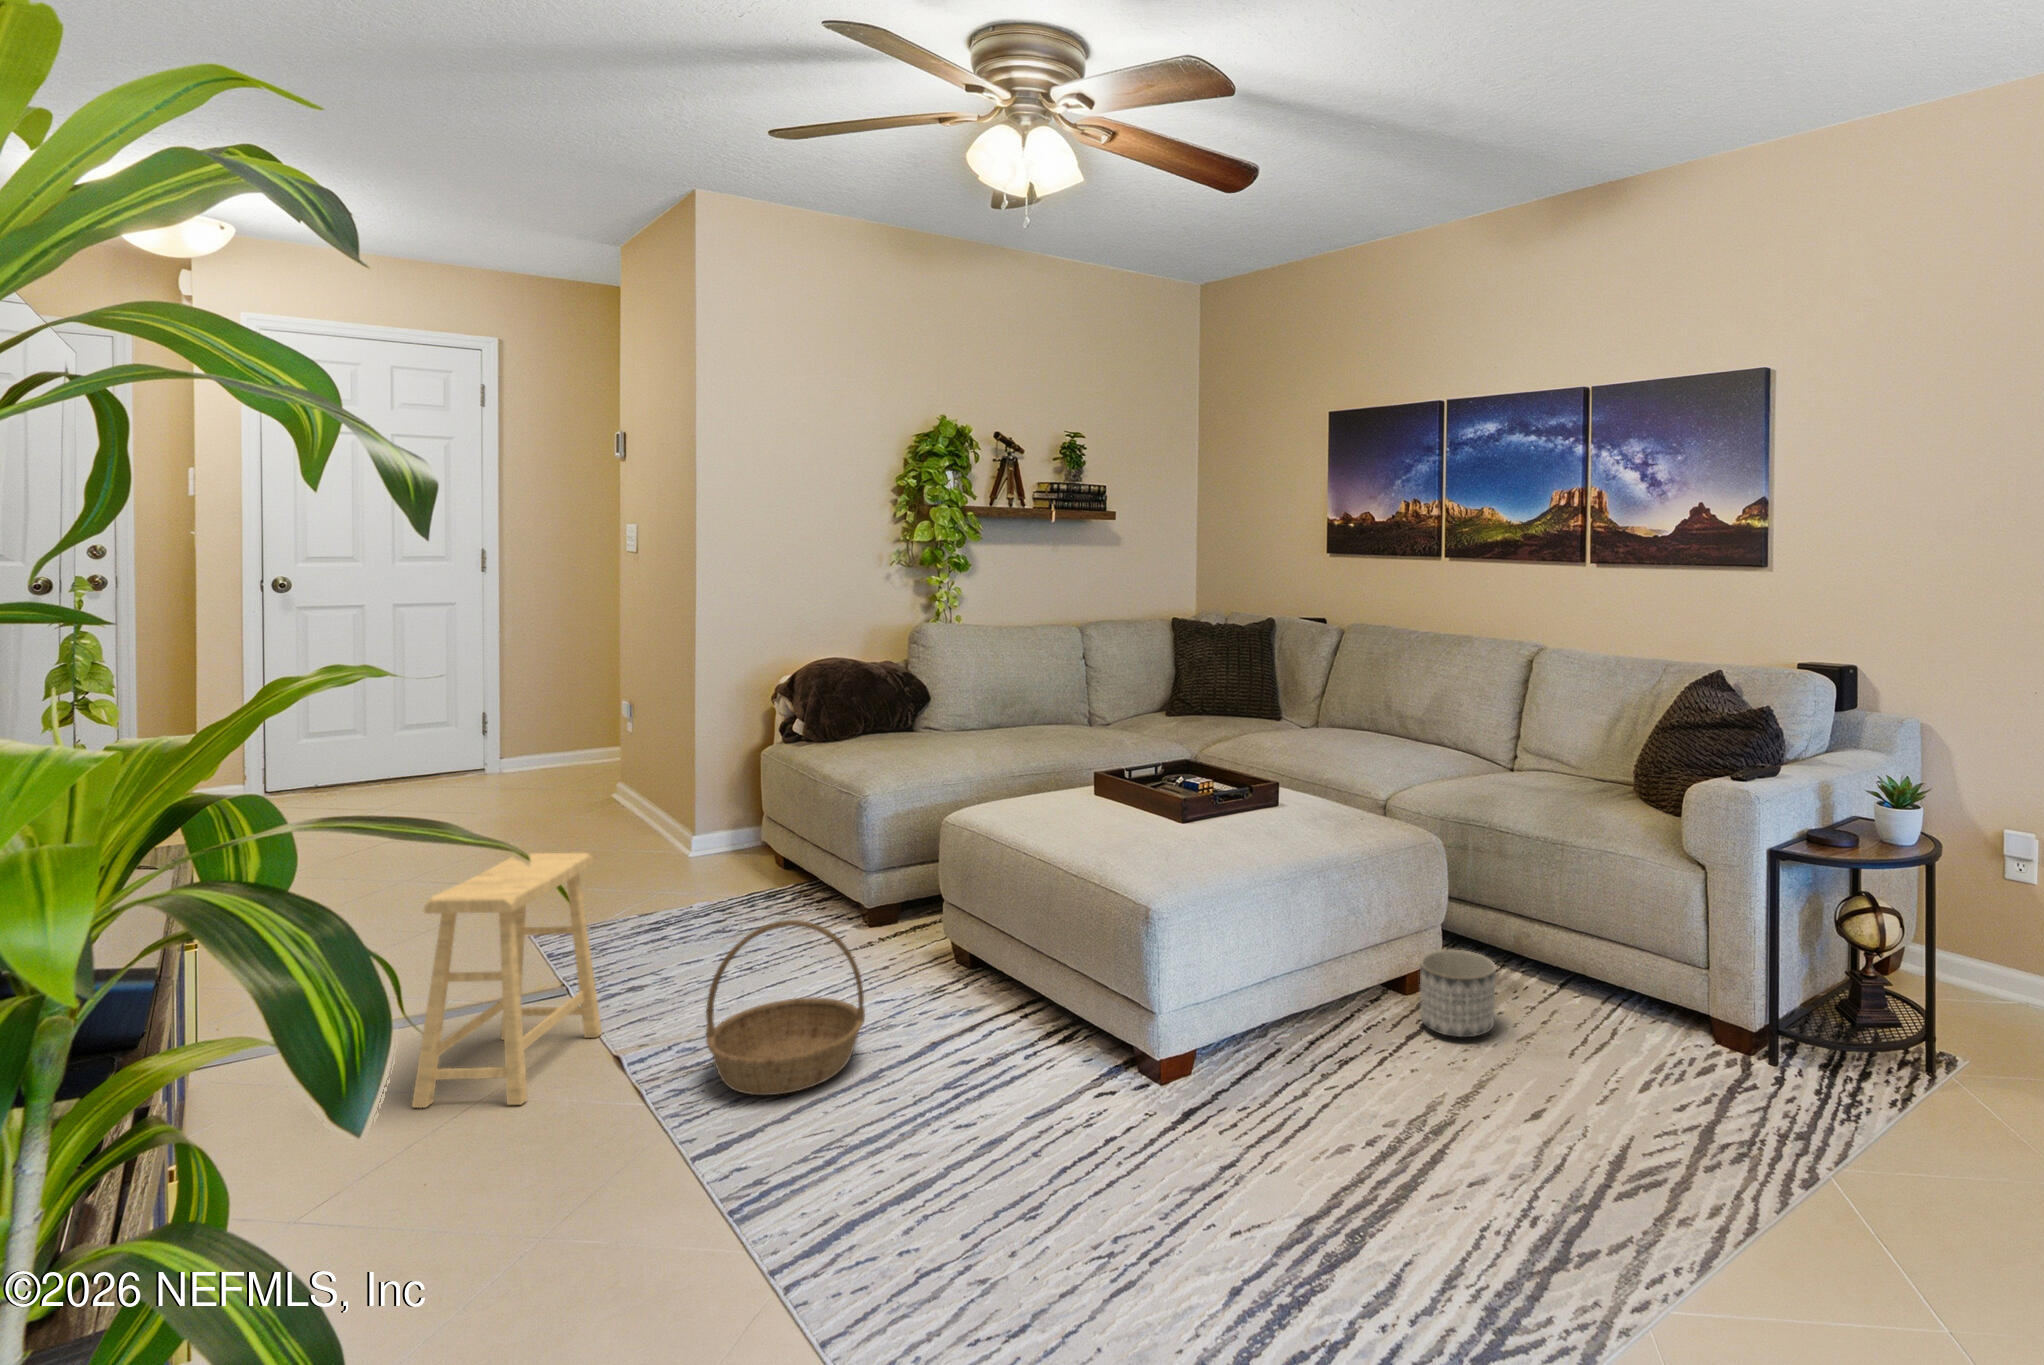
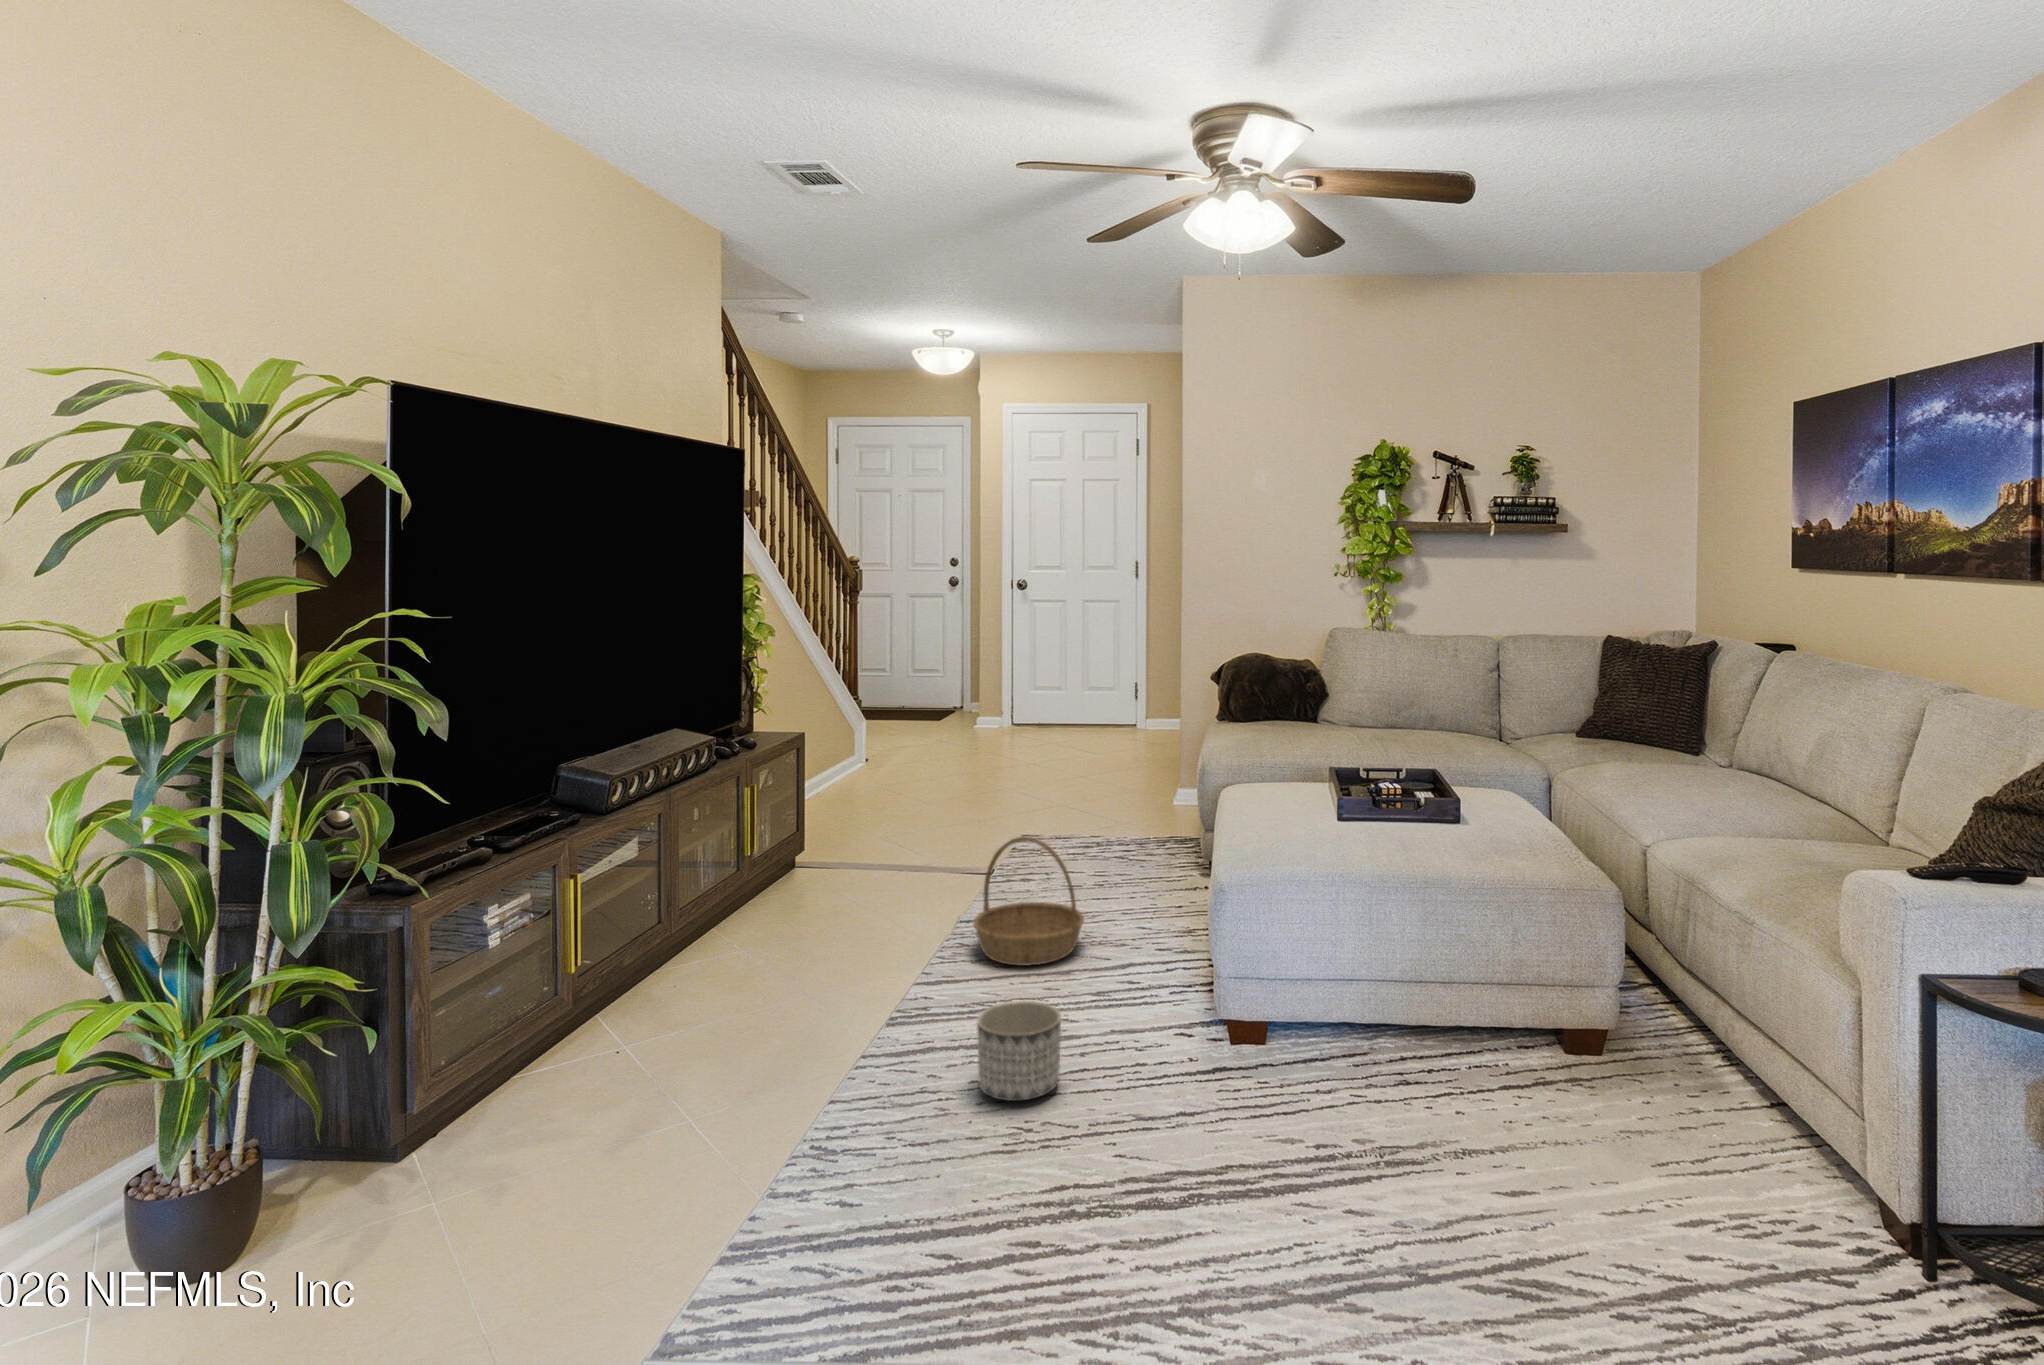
footstool: present [412,853,602,1108] -> none [849,763,973,925]
planter: present [1420,950,1496,1037] -> present [977,1001,1061,1101]

